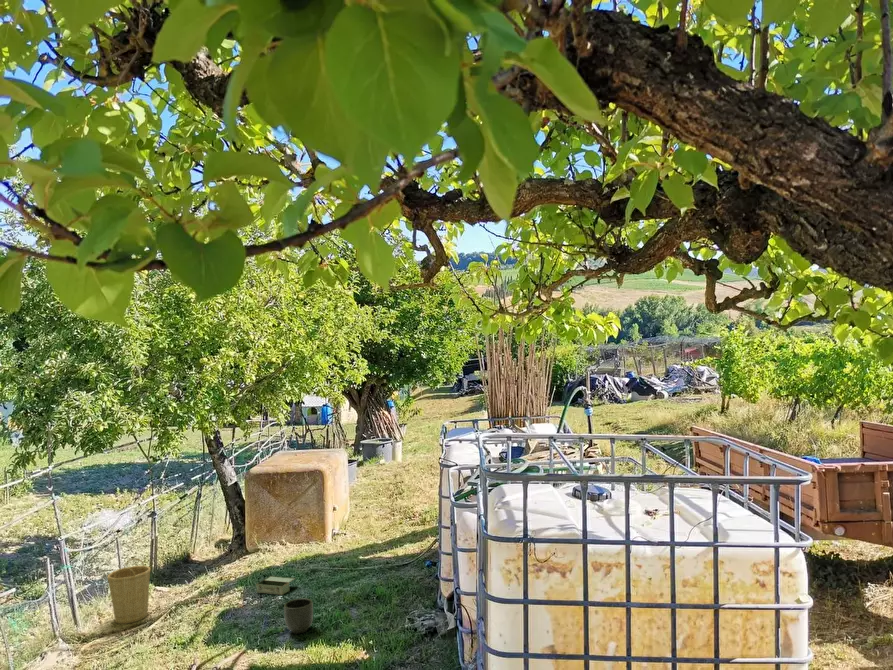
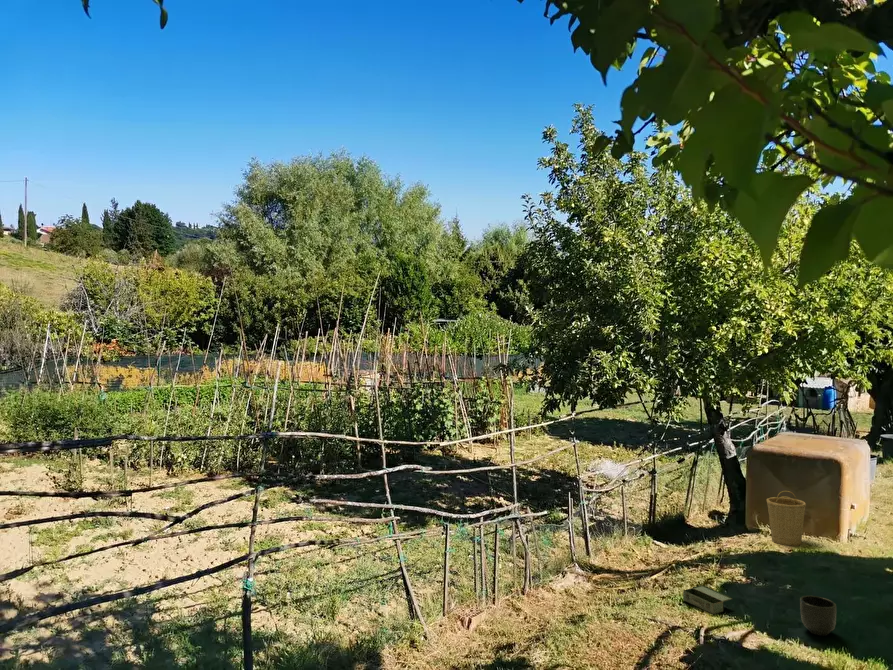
basket: present [108,558,151,624] -> present [767,491,806,546]
toolbox: present [256,576,295,595] -> present [683,585,732,614]

